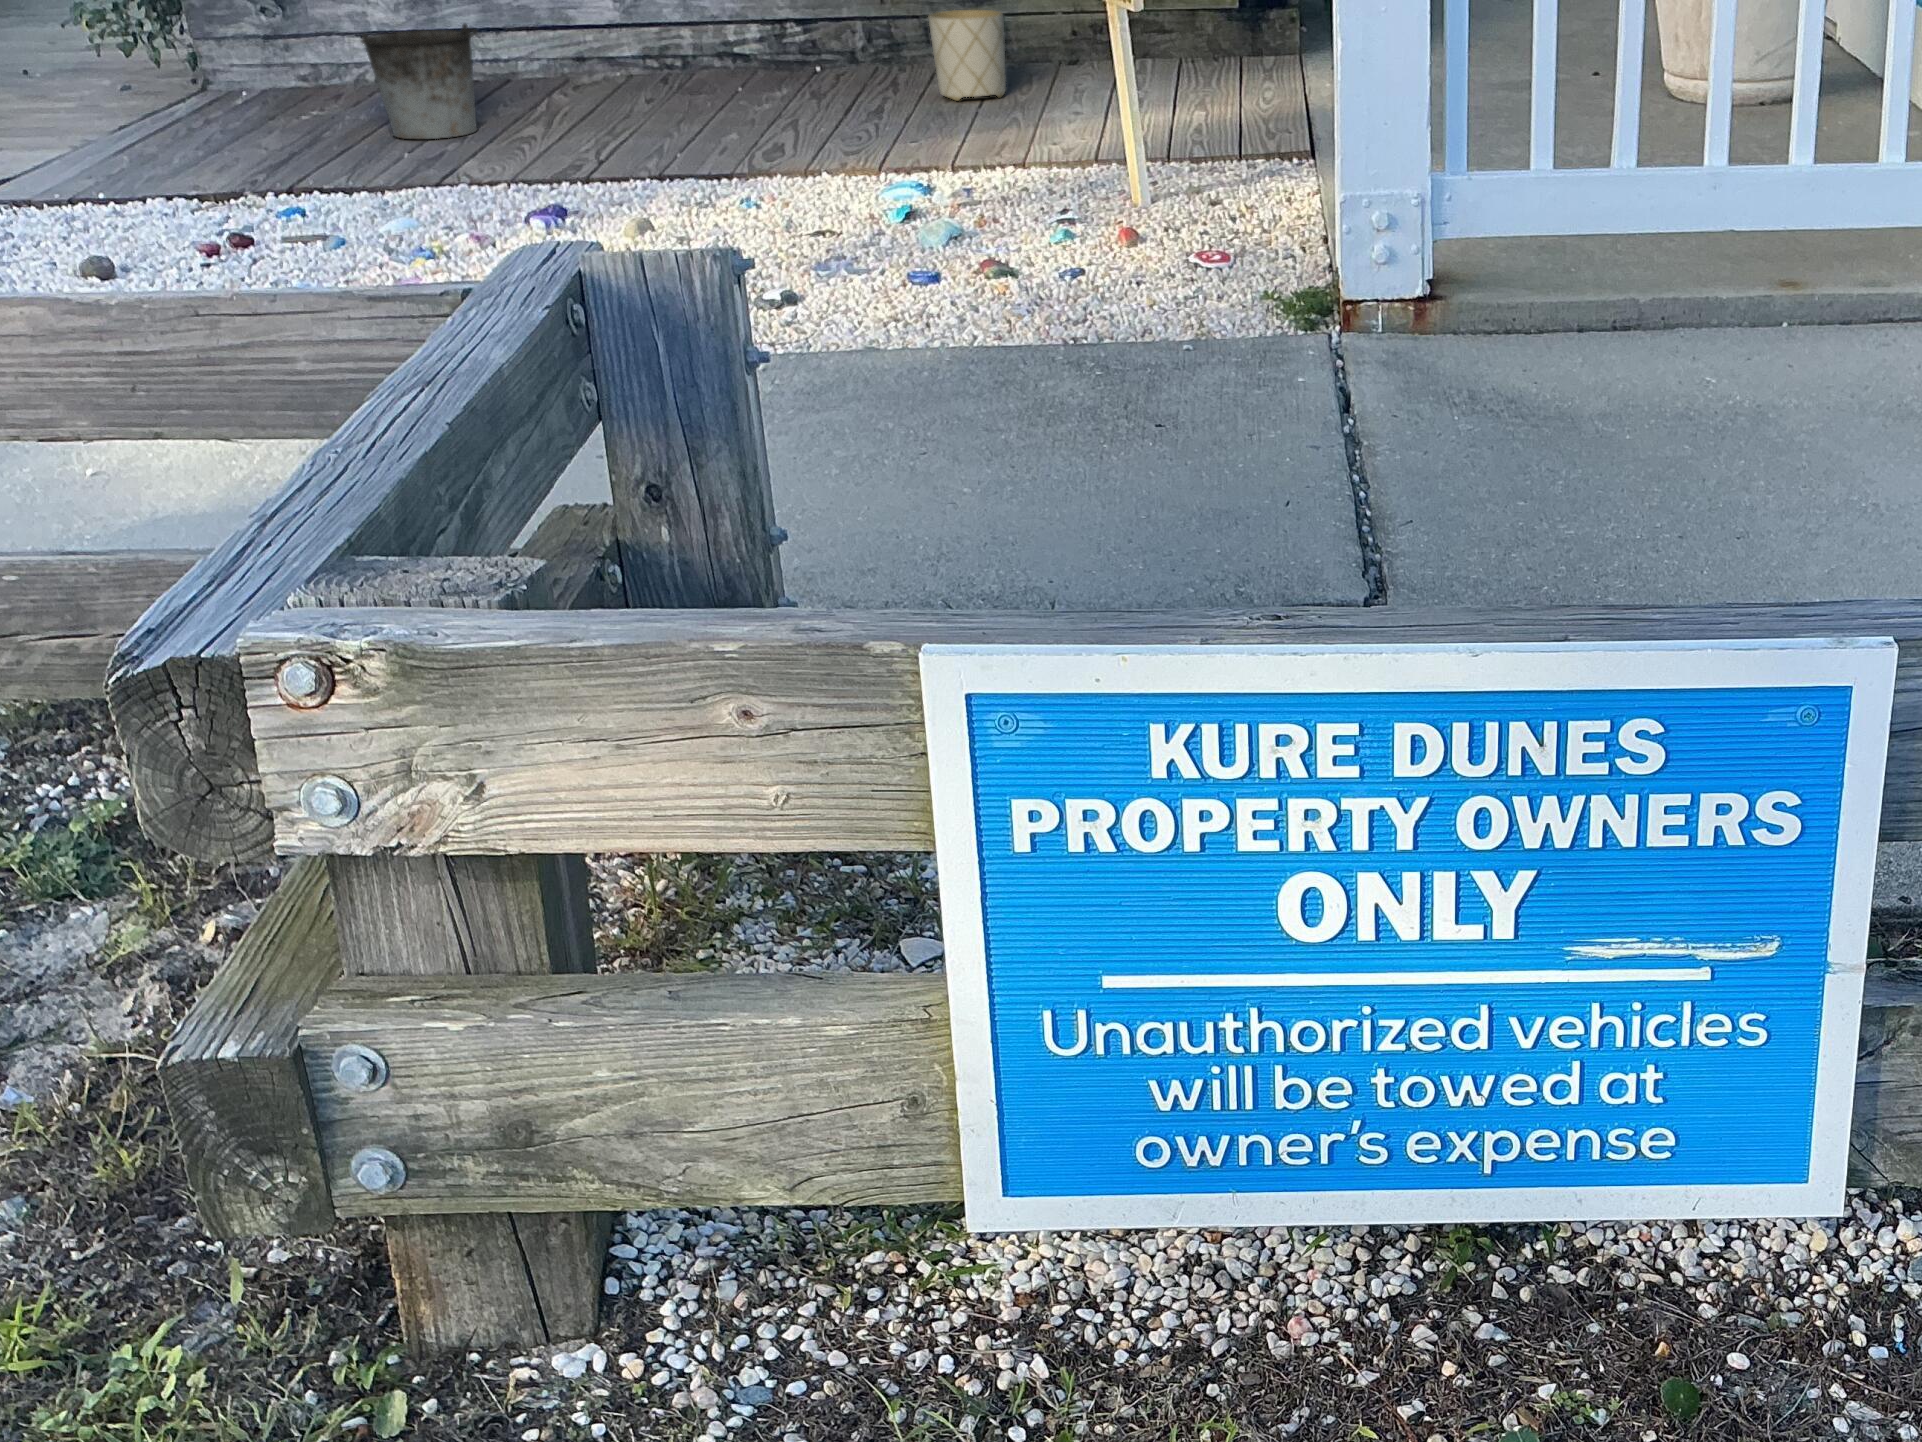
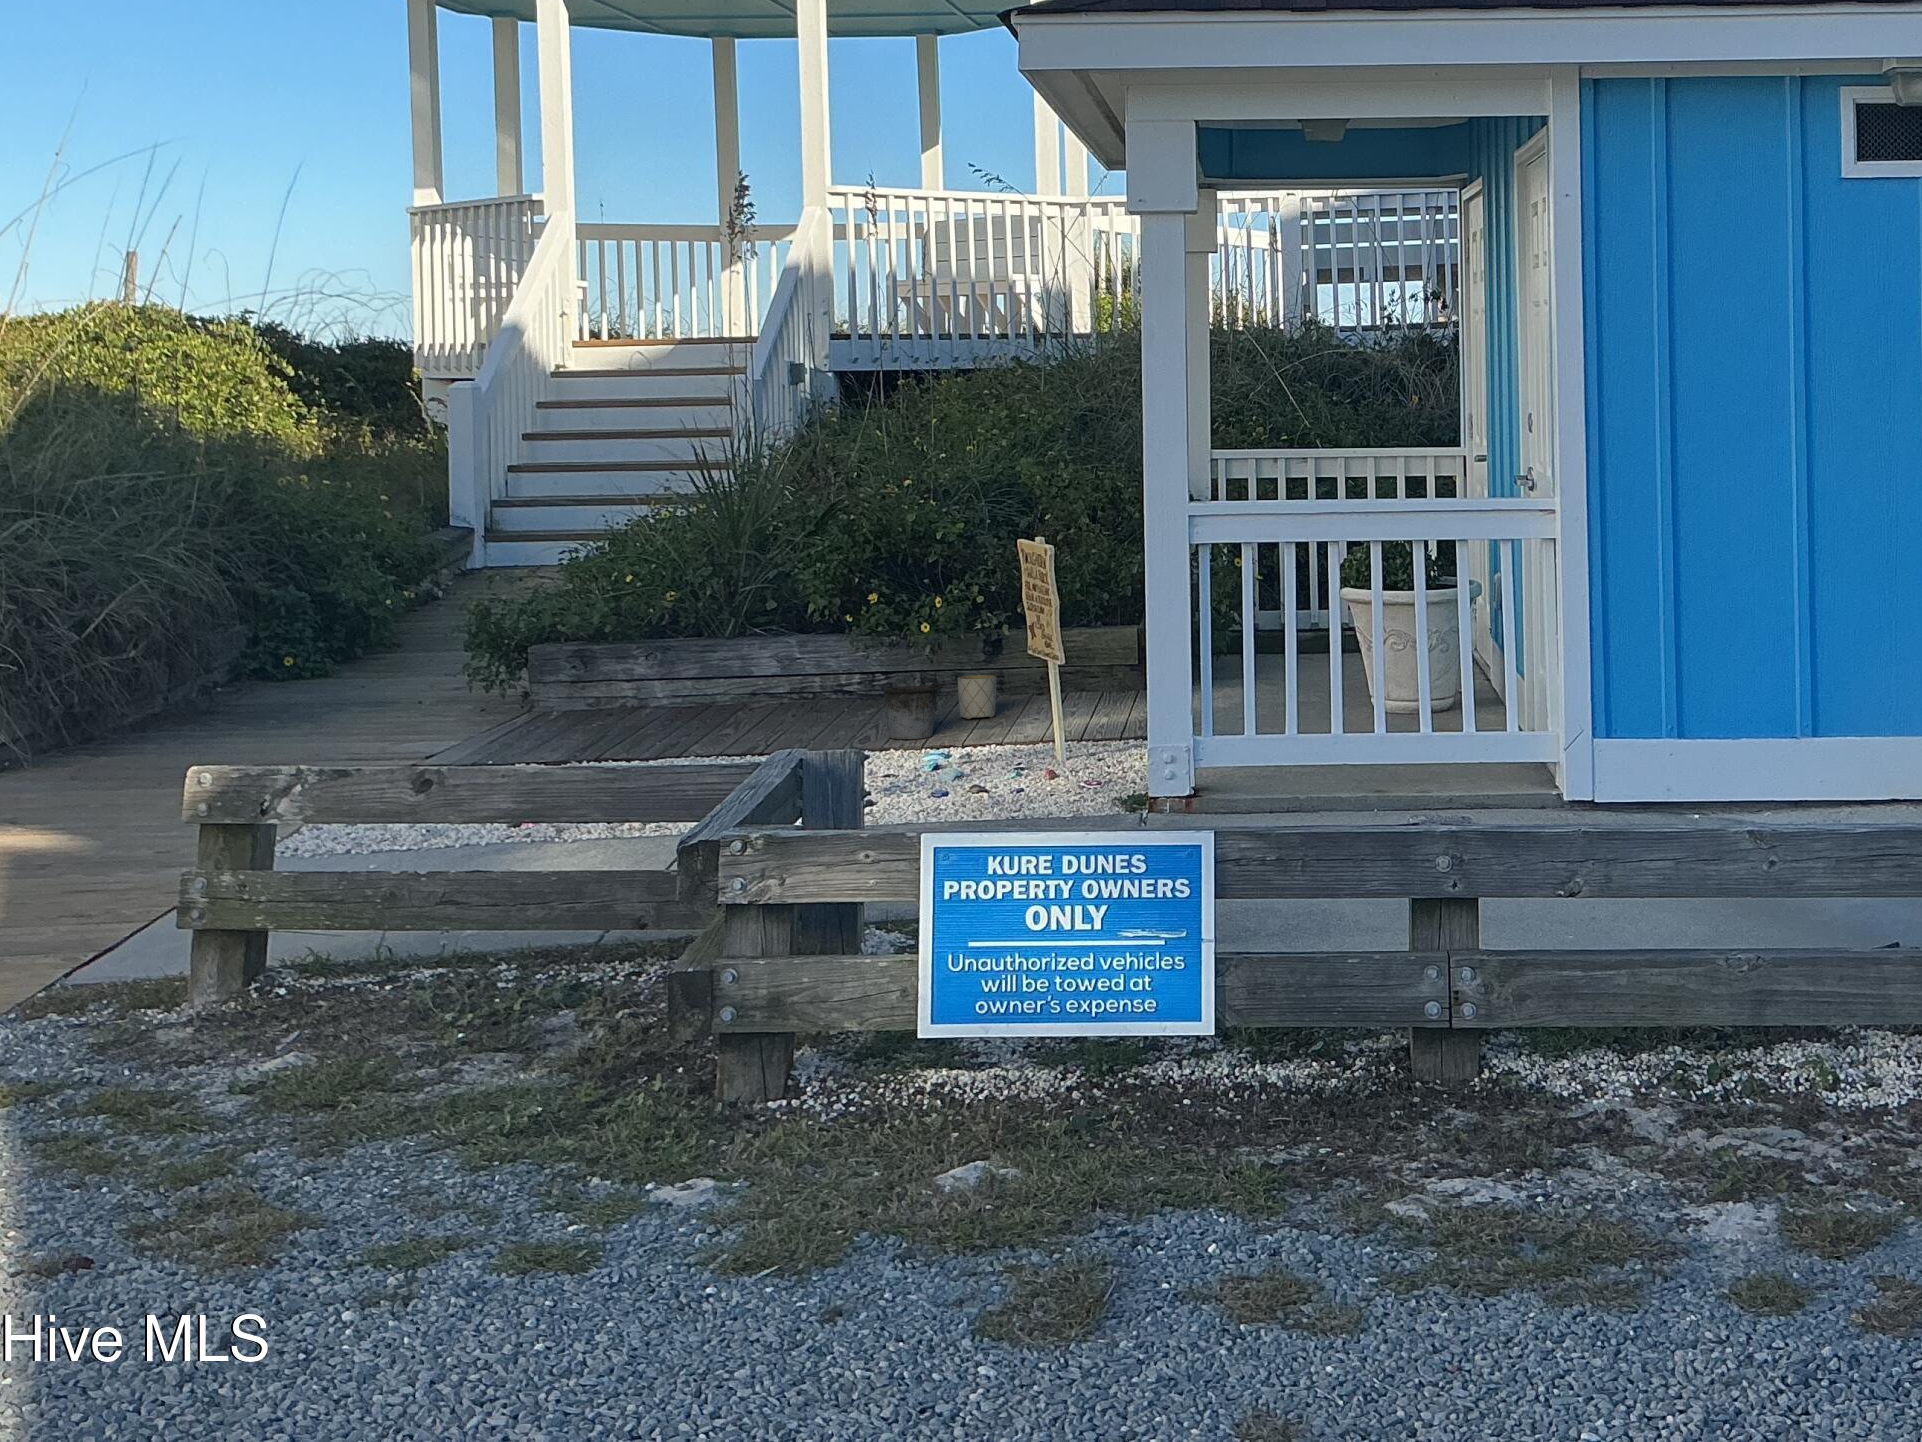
bucket: present [361,24,478,139] -> present [883,683,942,739]

